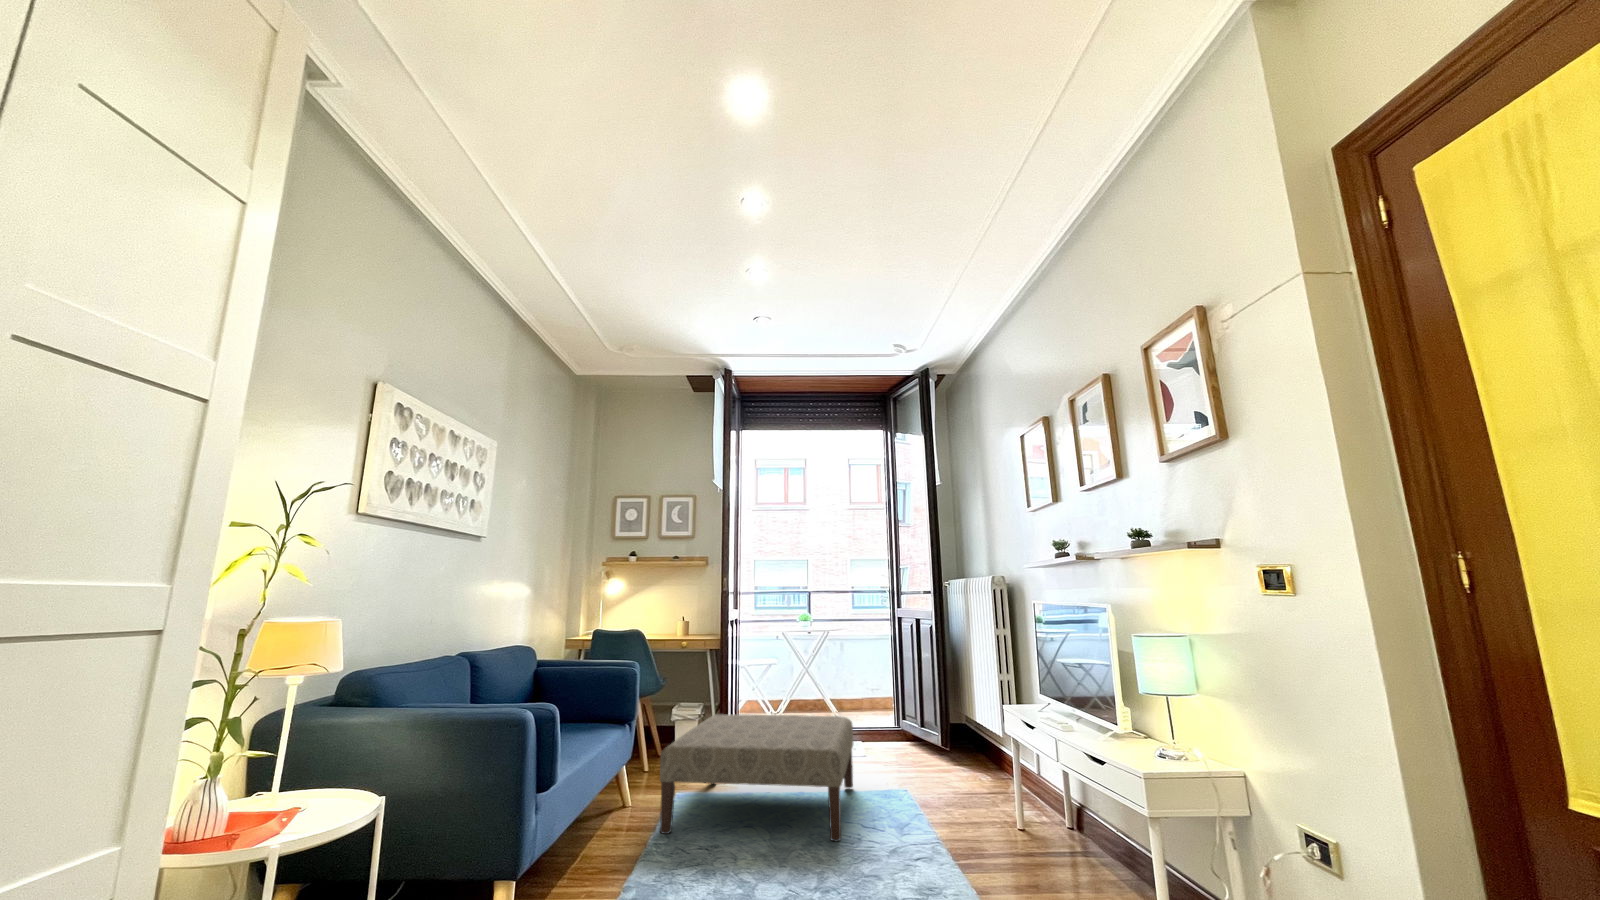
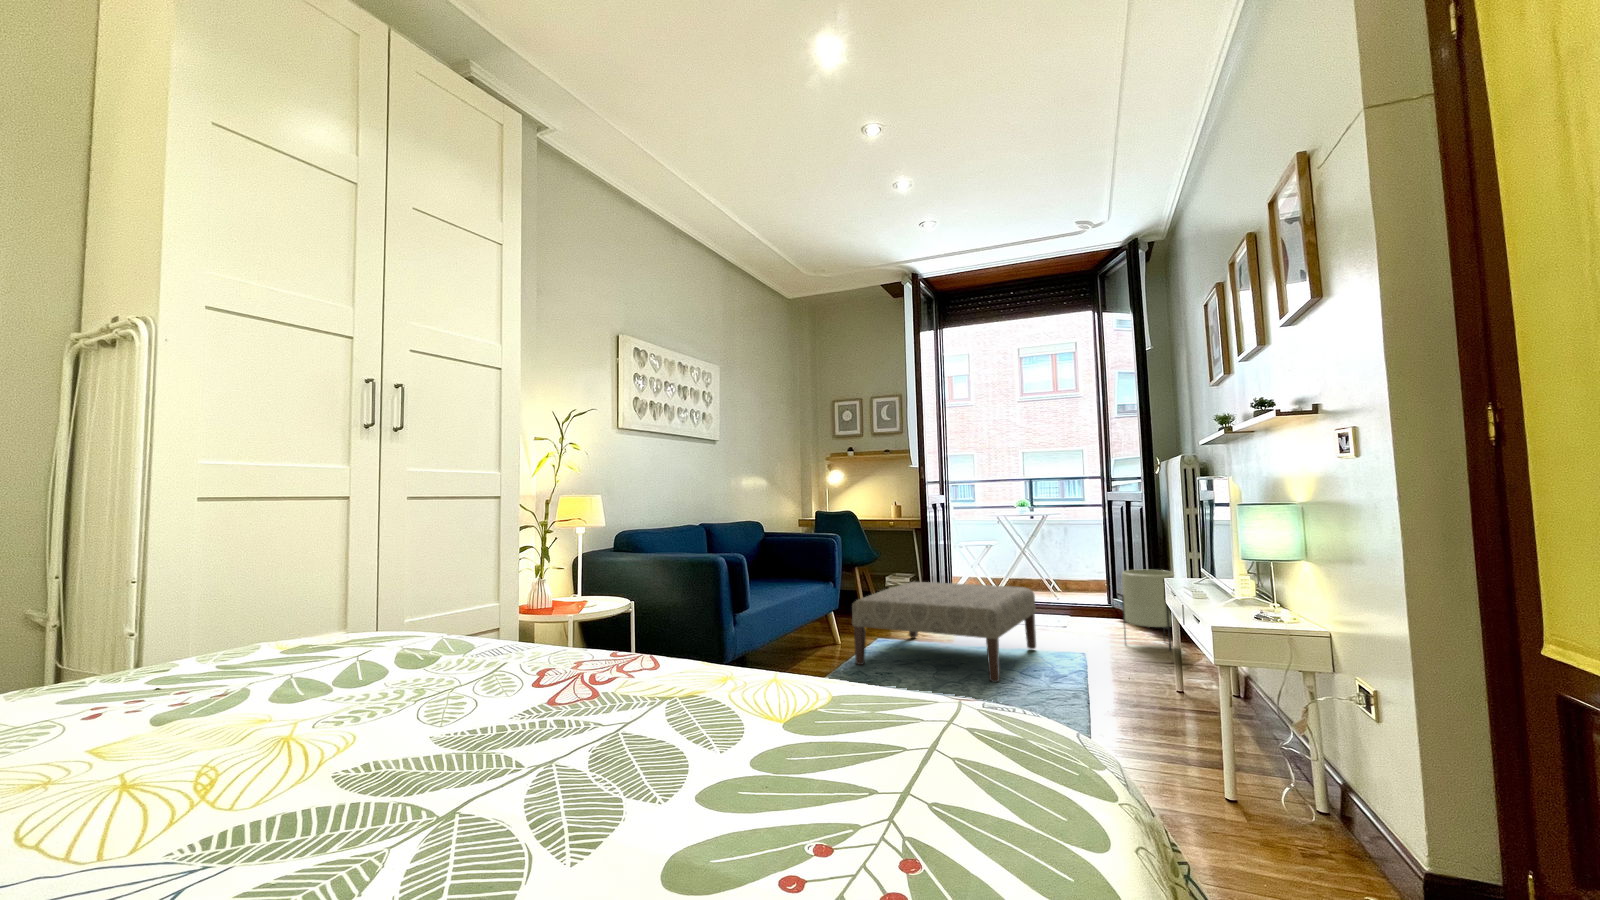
planter: none [928,690,981,778] -> present [1122,570,1174,651]

